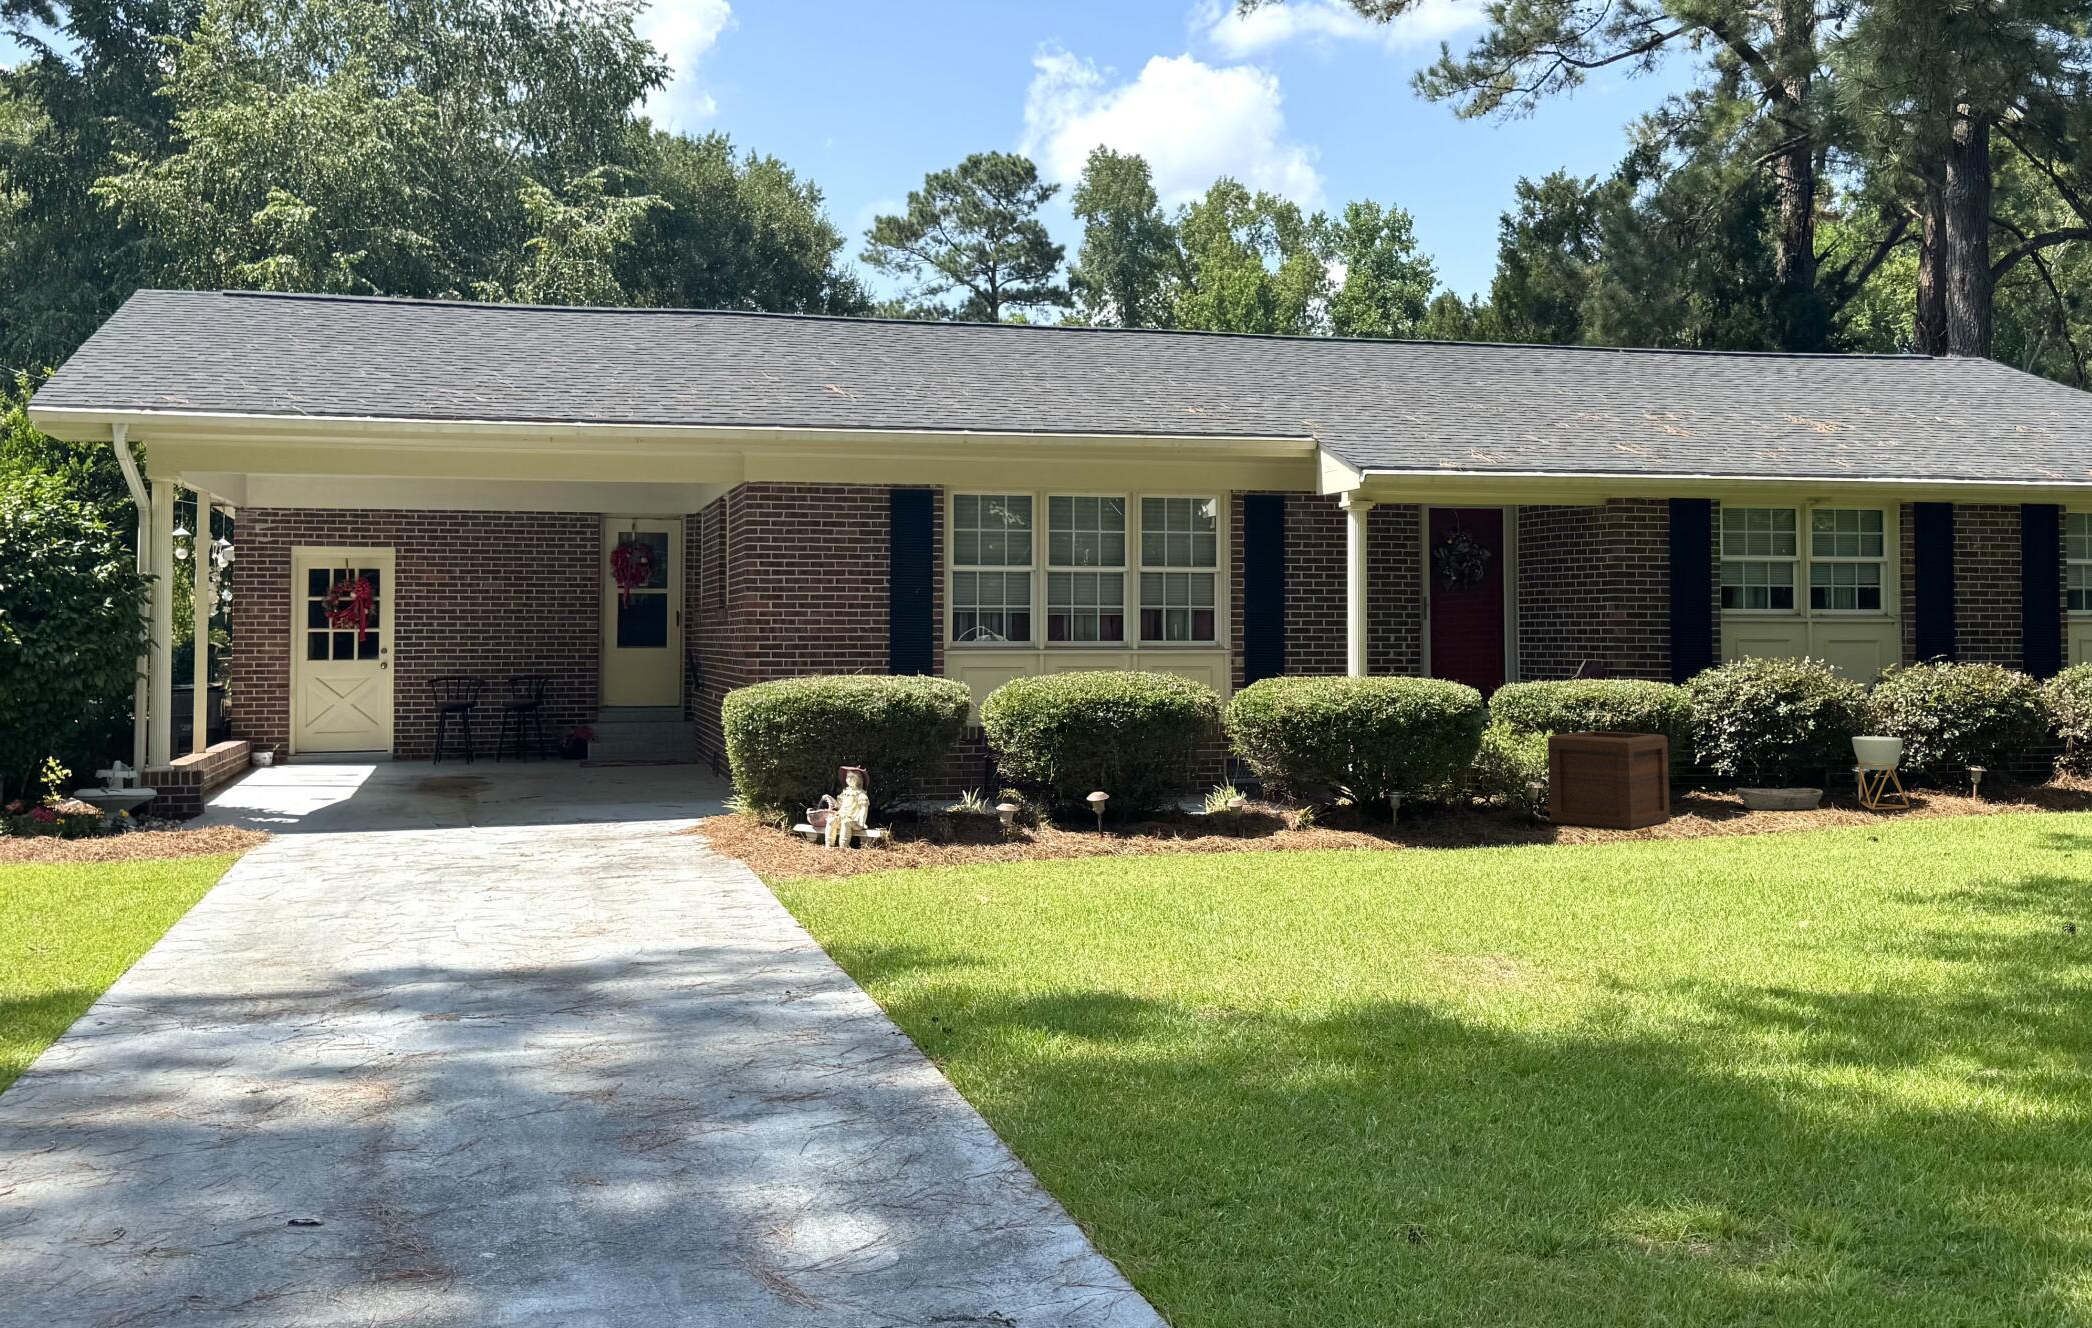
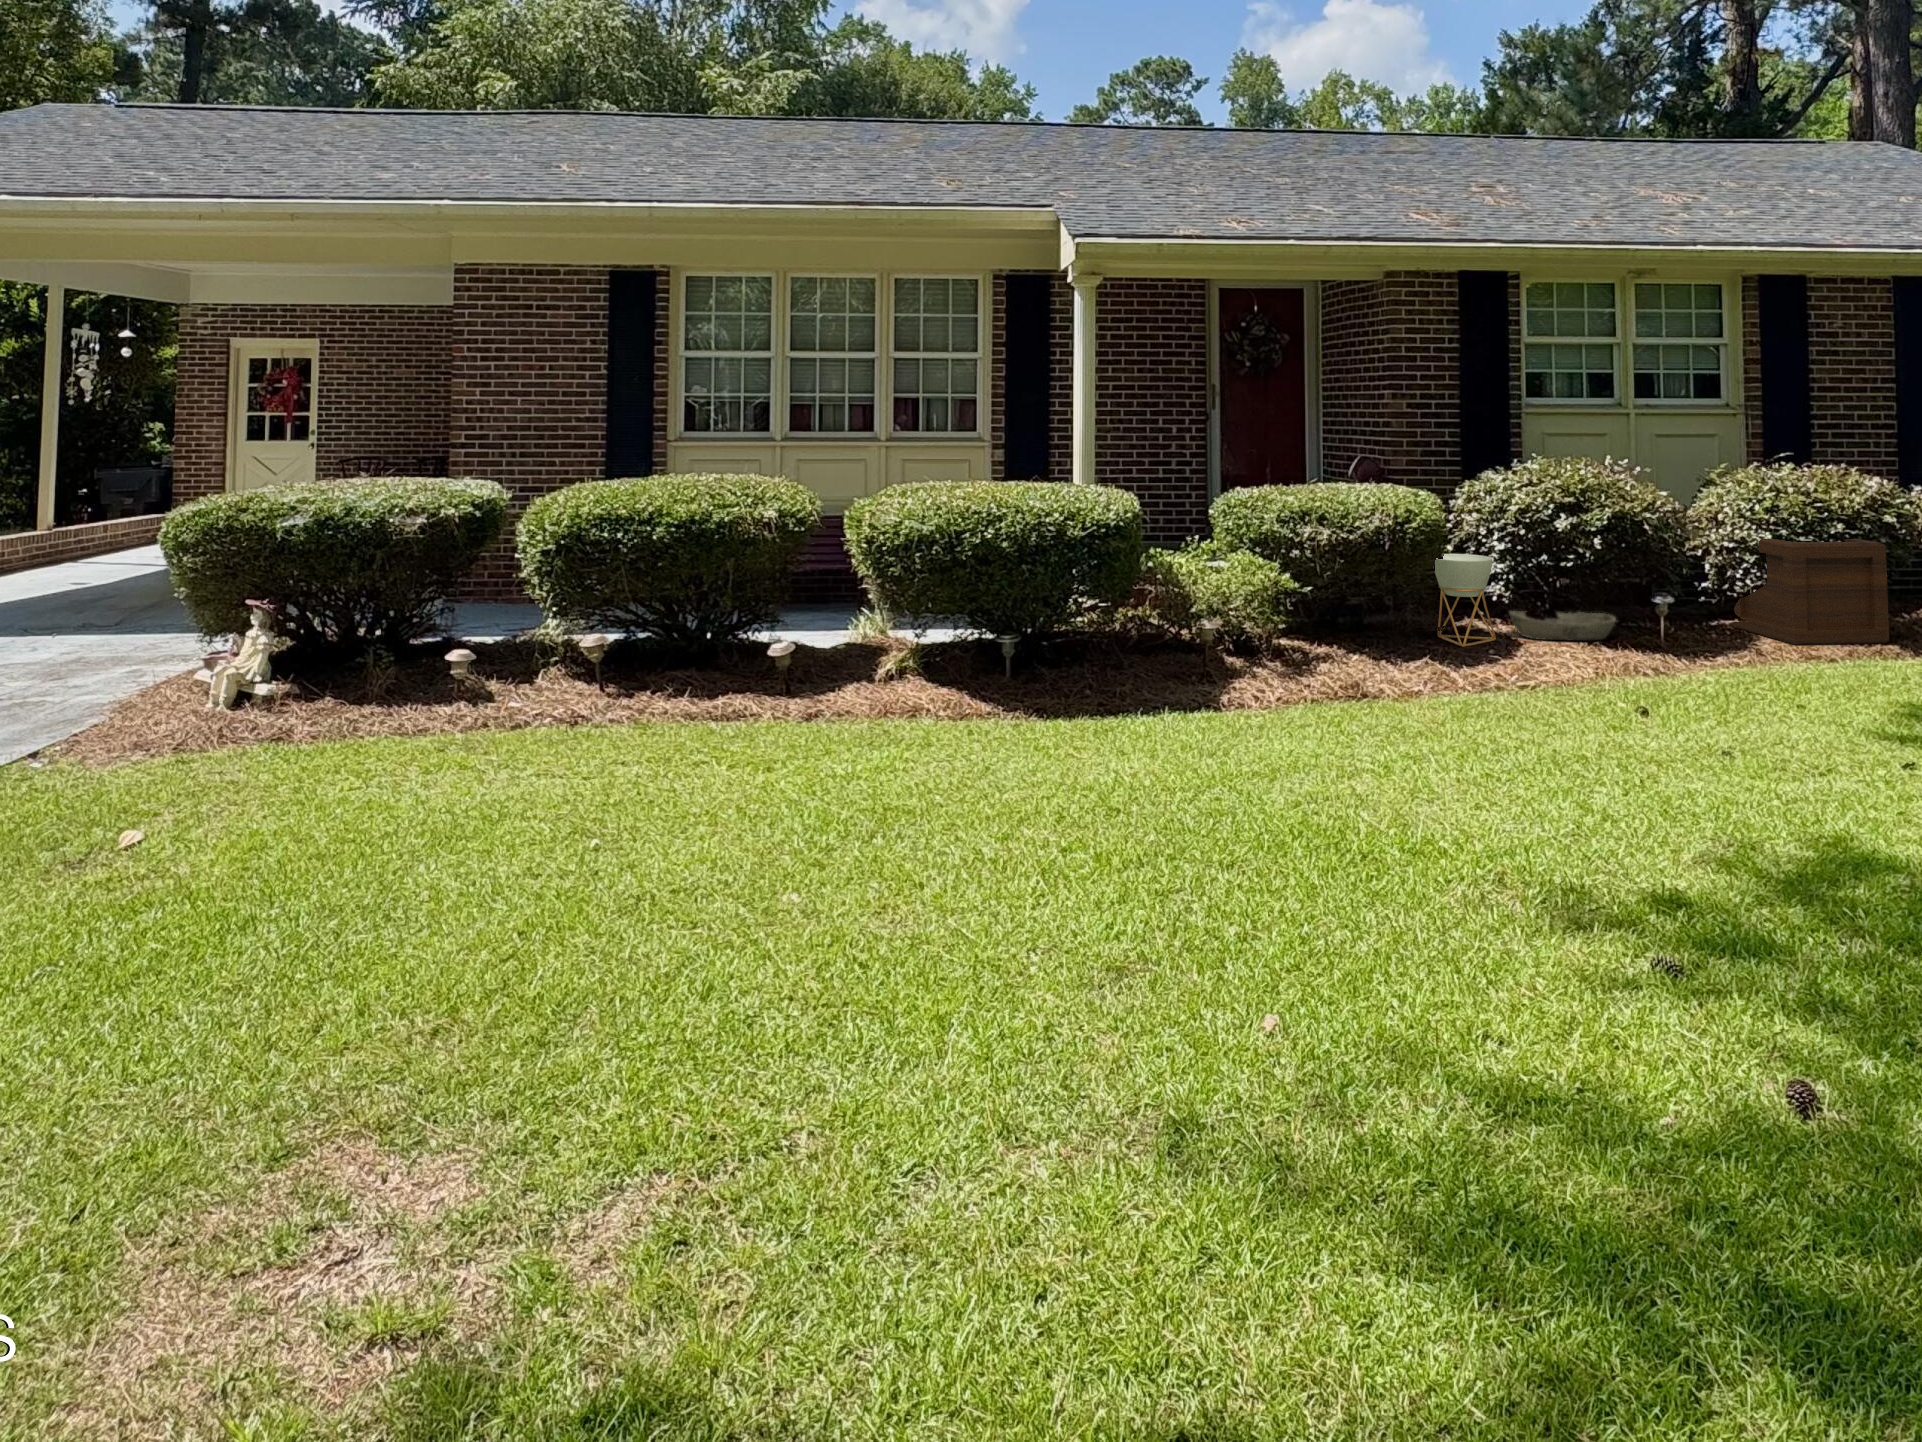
wooden crate: present [1548,731,1670,830] -> present [1733,538,1889,645]
planter: present [1852,736,1909,810] -> present [1435,554,1496,647]

